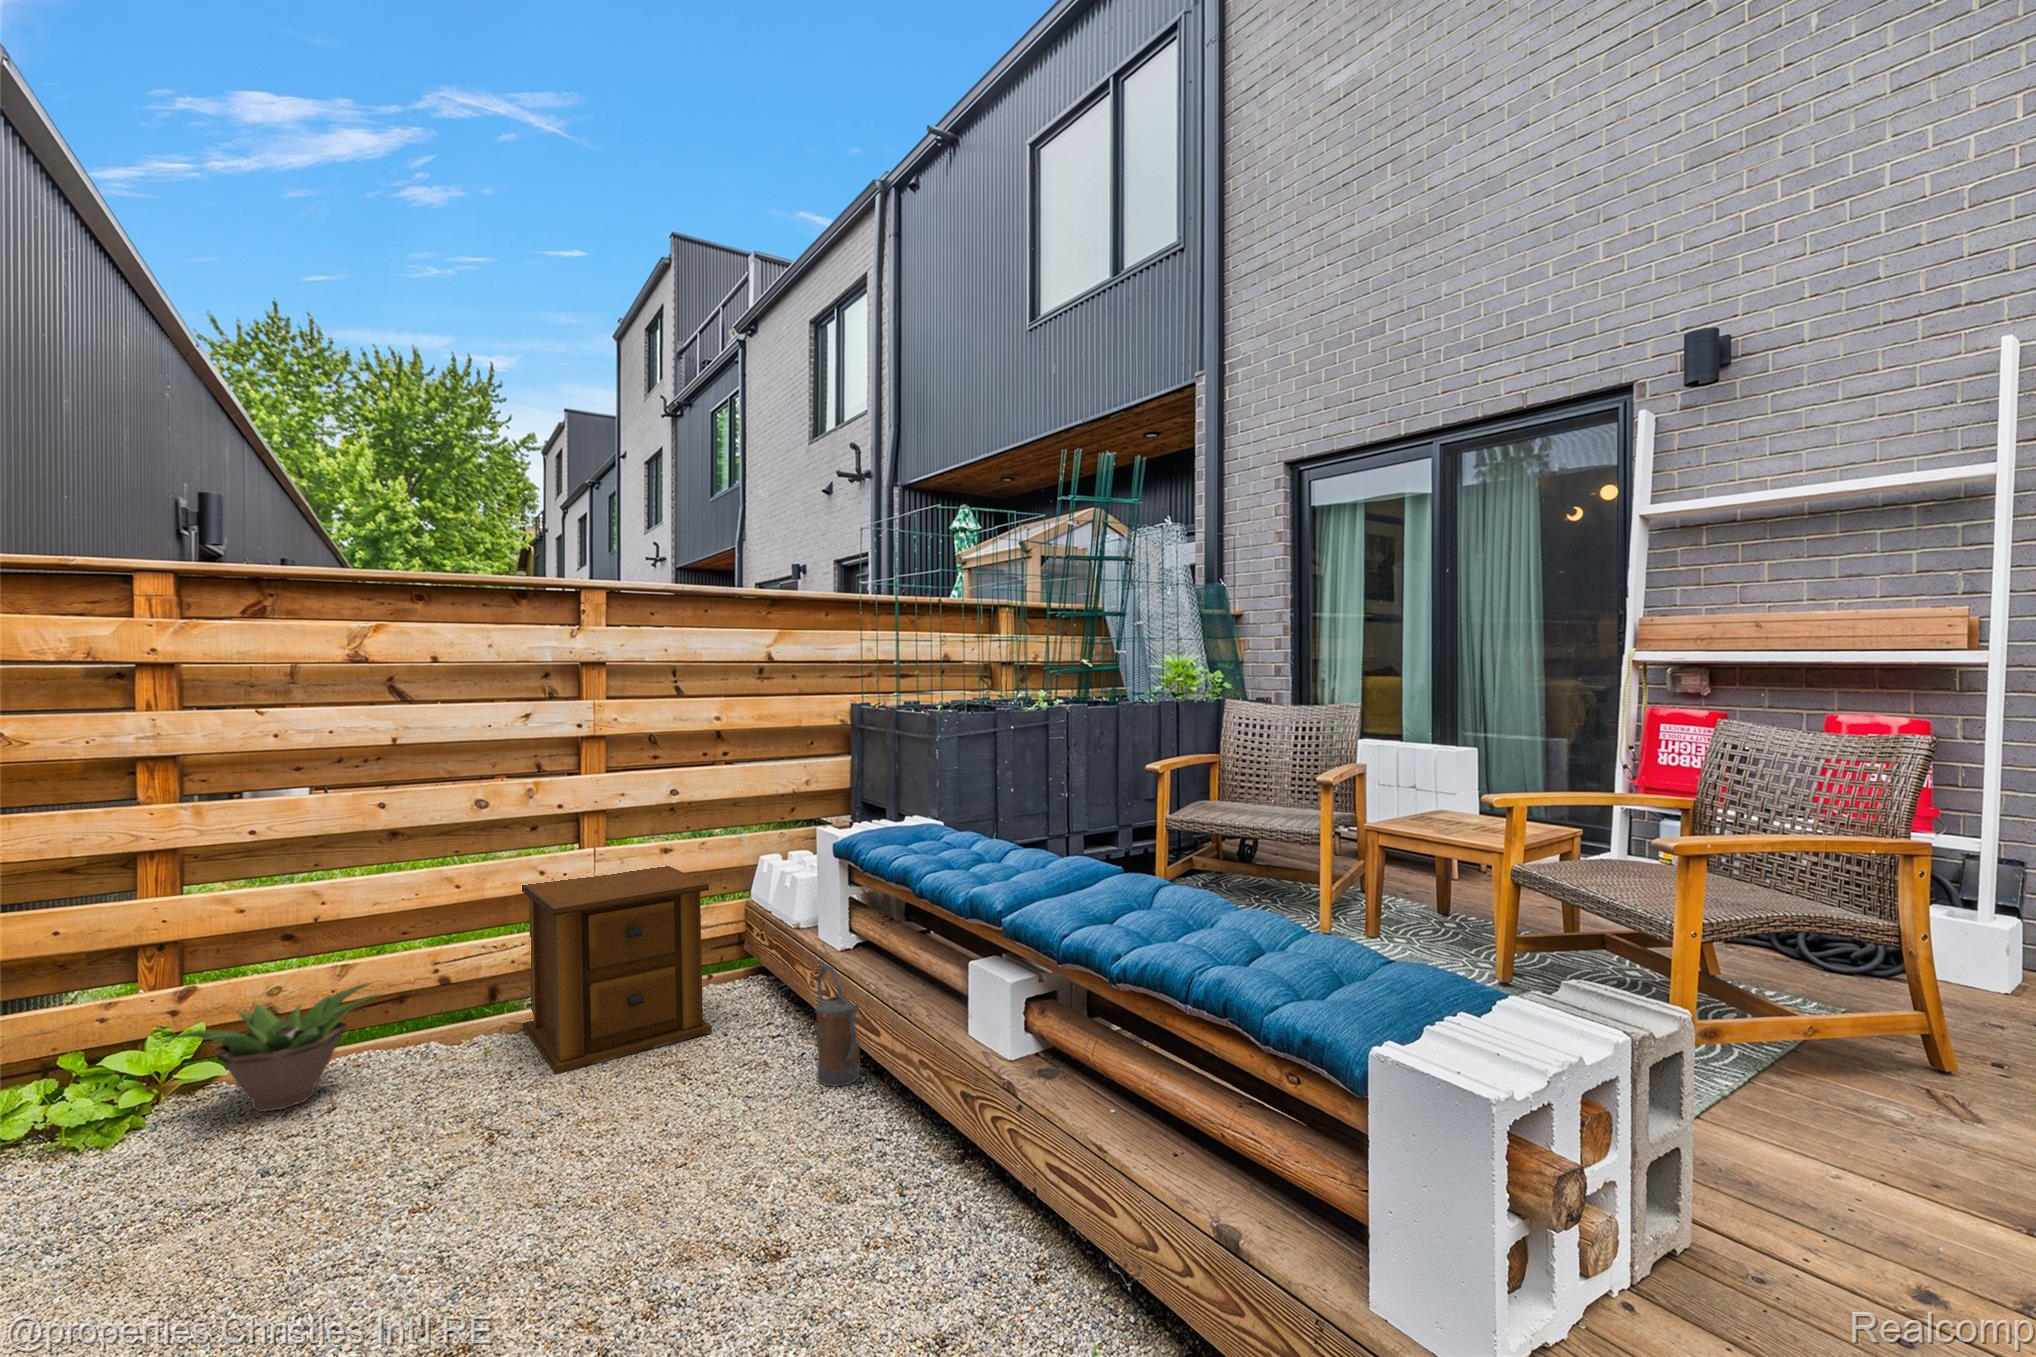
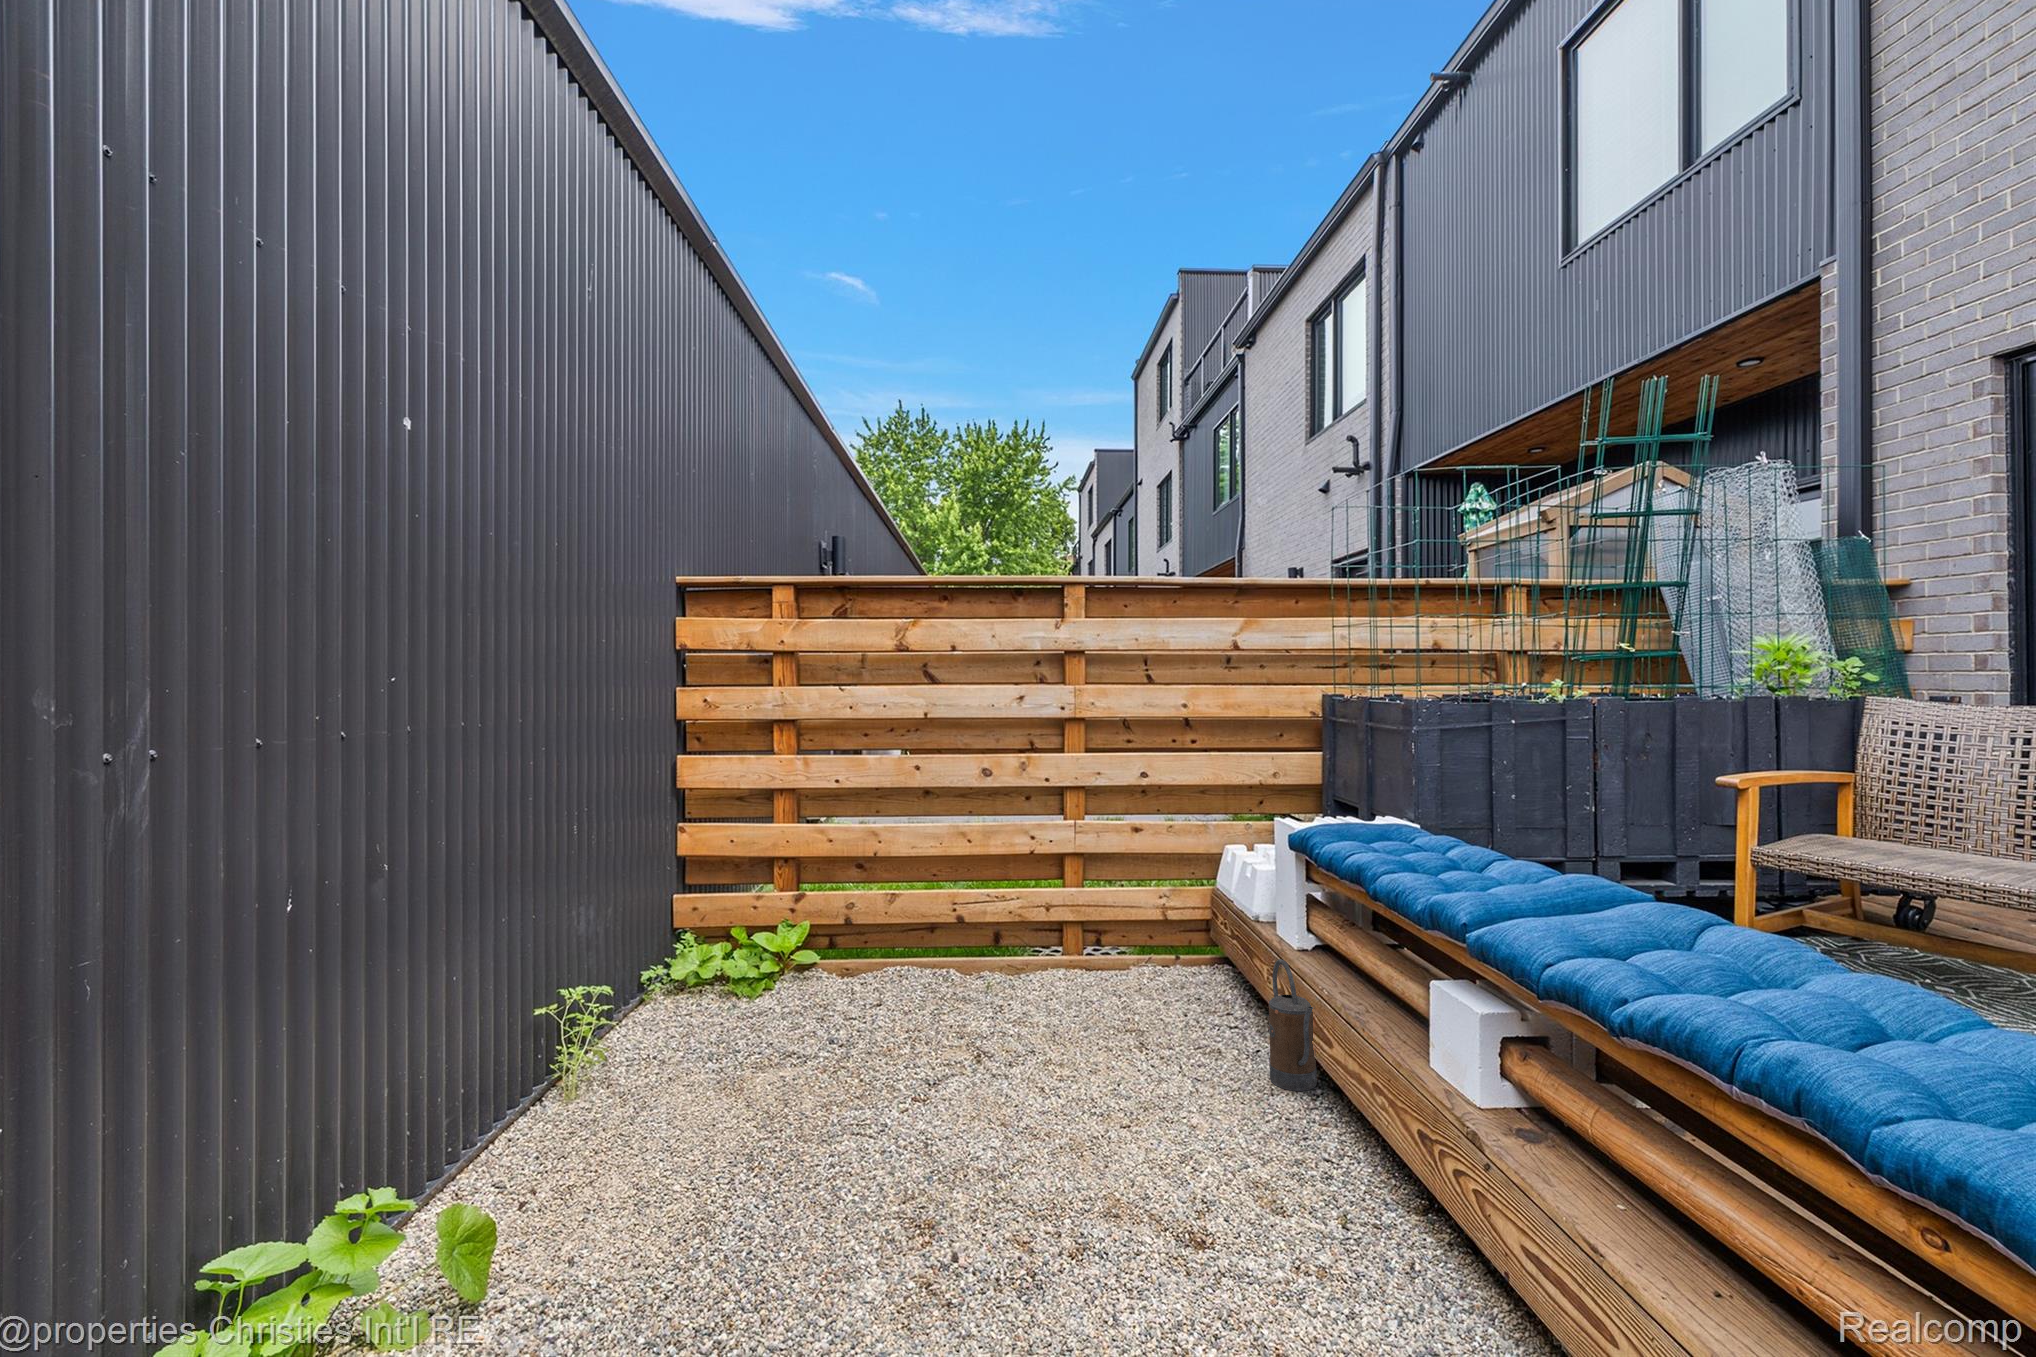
side table: present [522,866,712,1074] -> none [1018,841,1174,1016]
decorative plant: present [162,983,381,1112] -> none [778,911,916,999]

